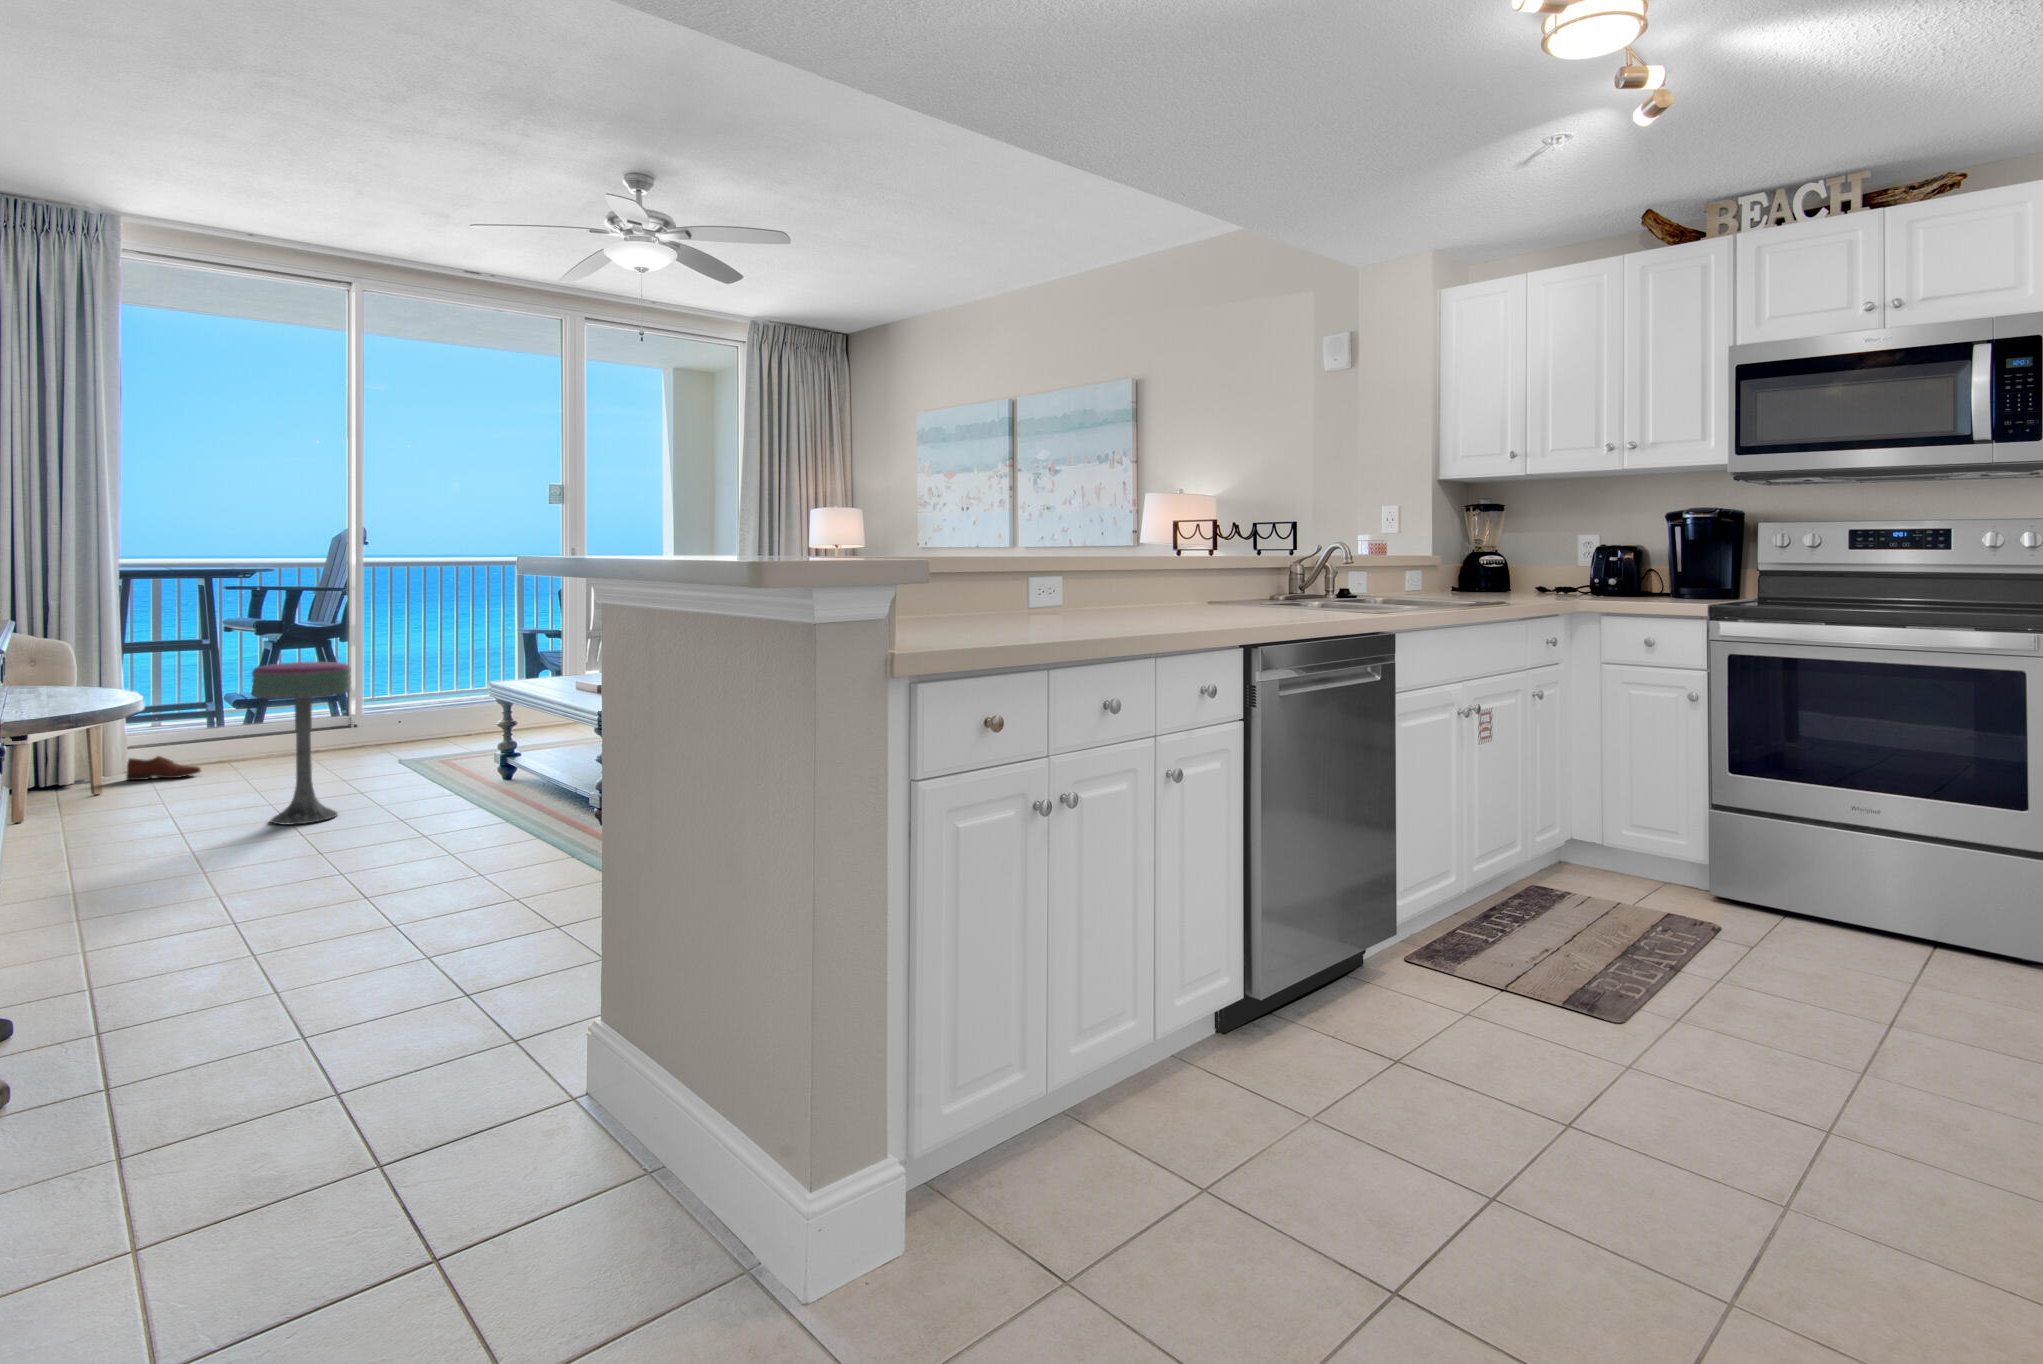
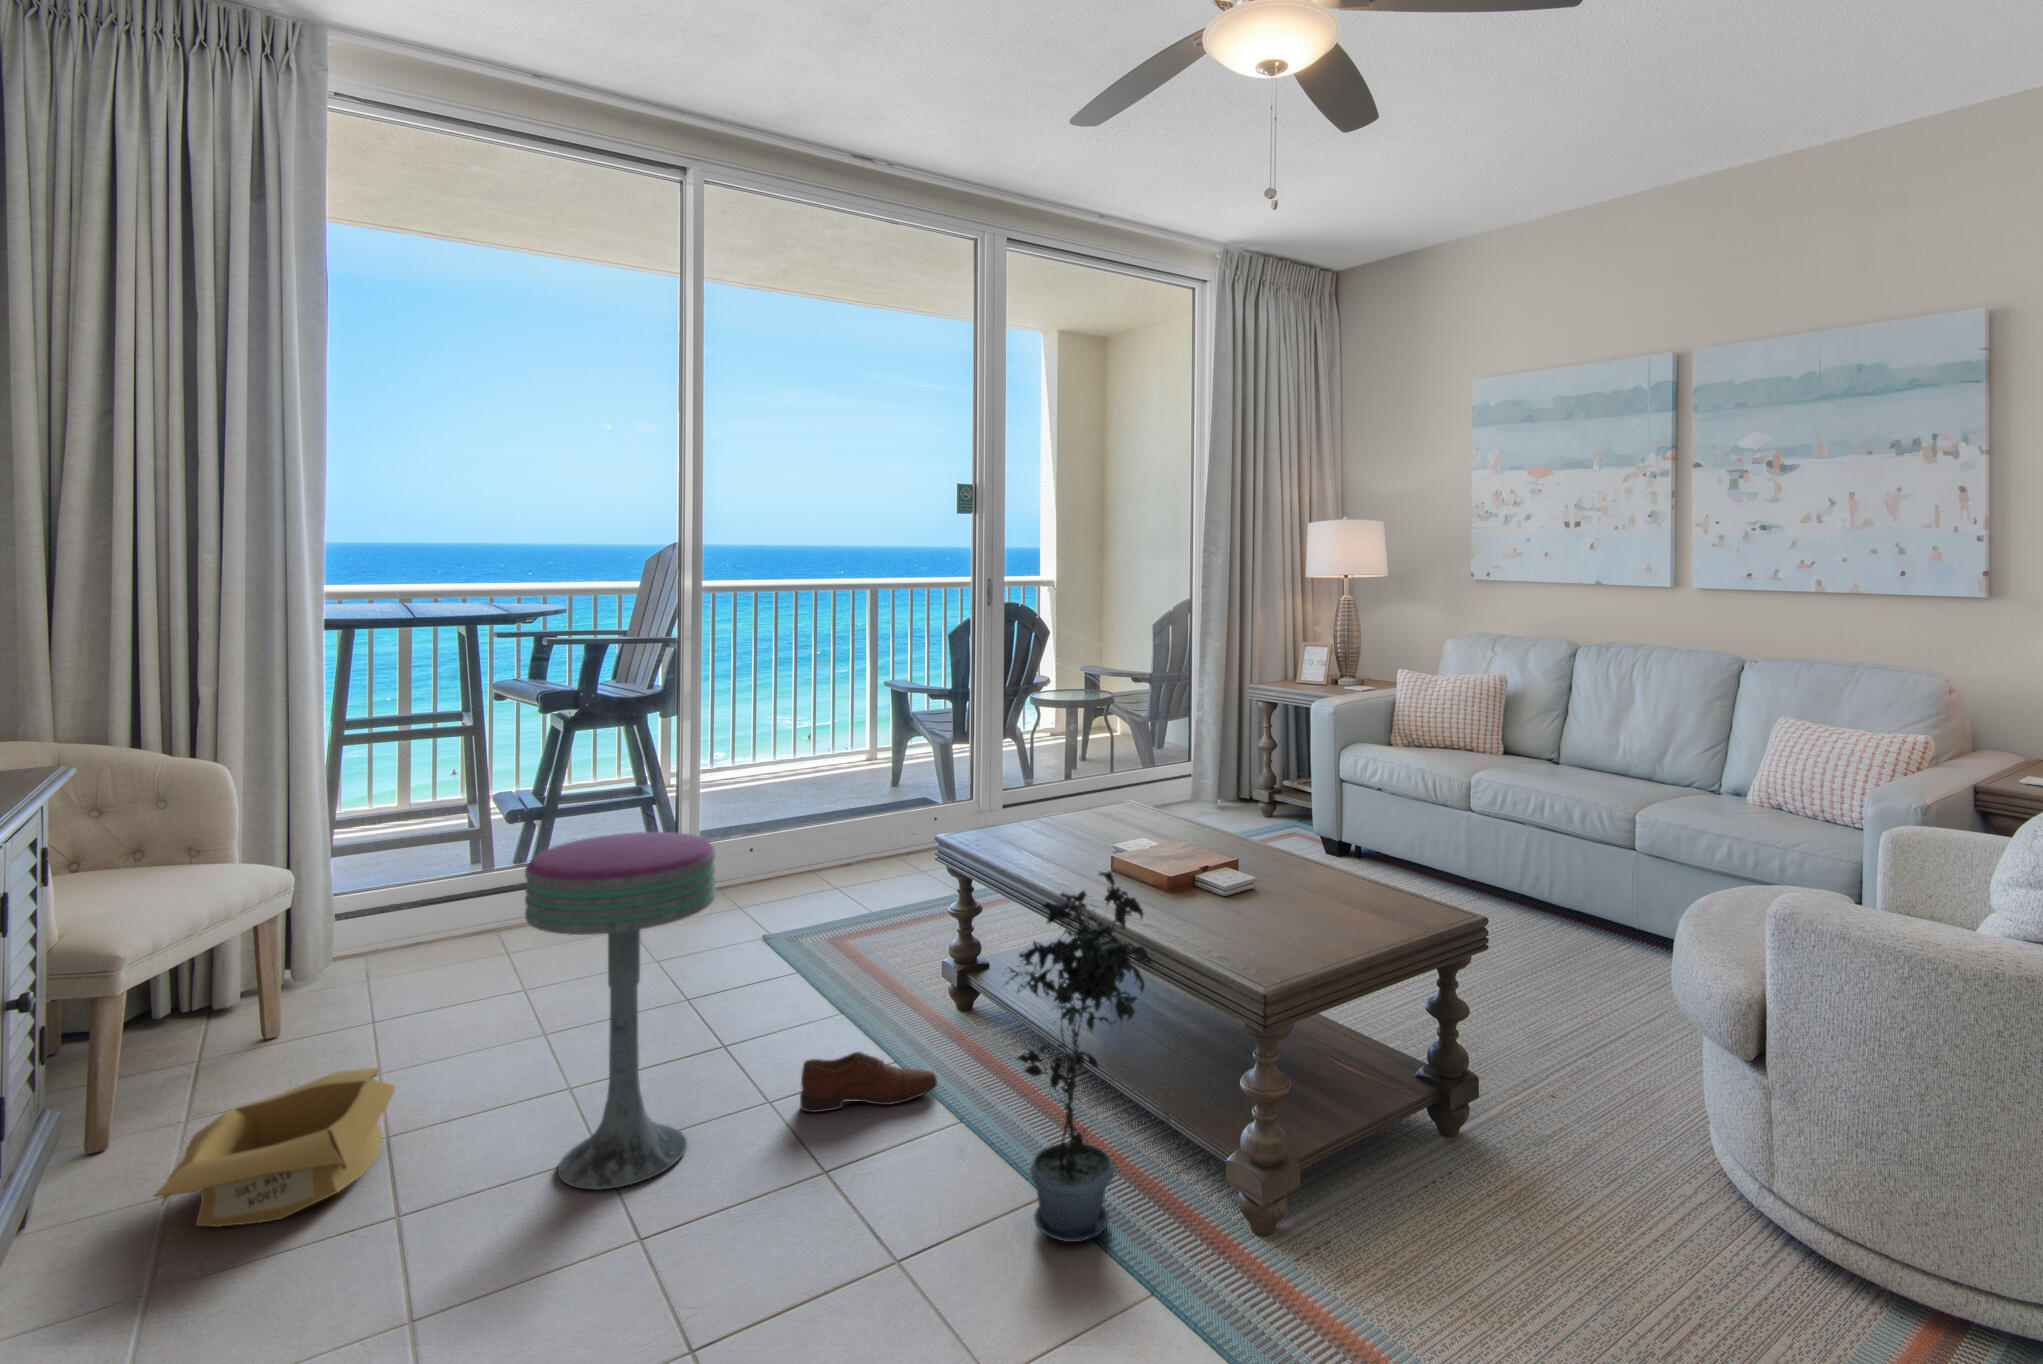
potted plant: none [480,665,558,830] -> present [1005,871,1156,1242]
shoe: present [126,756,201,780] -> present [800,1052,937,1112]
cardboard box: none [75,783,184,836] -> present [154,1068,395,1227]

